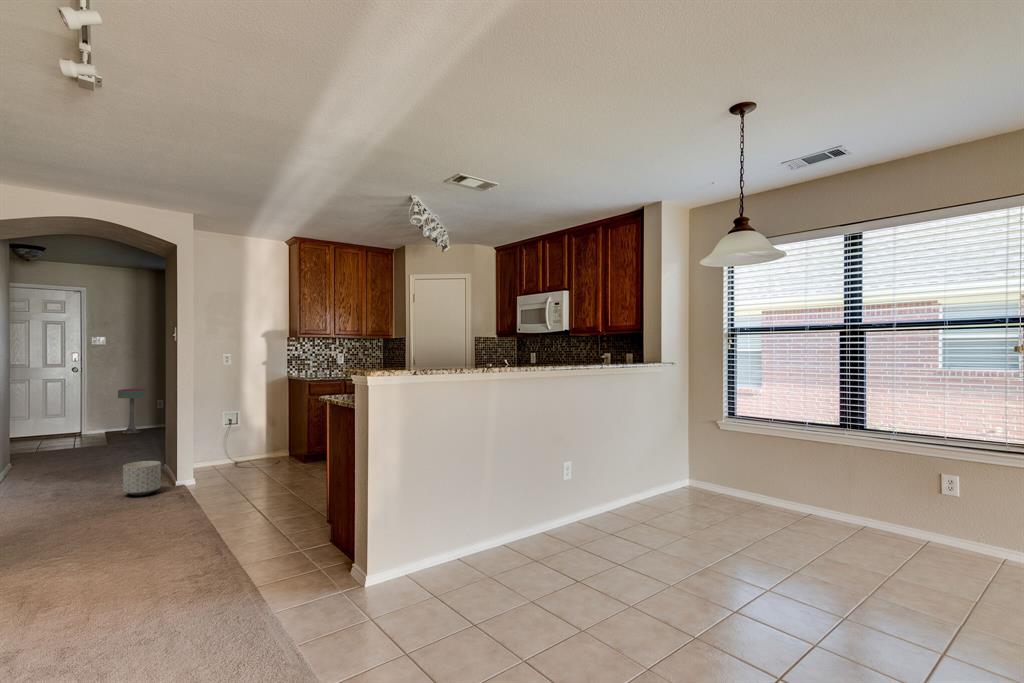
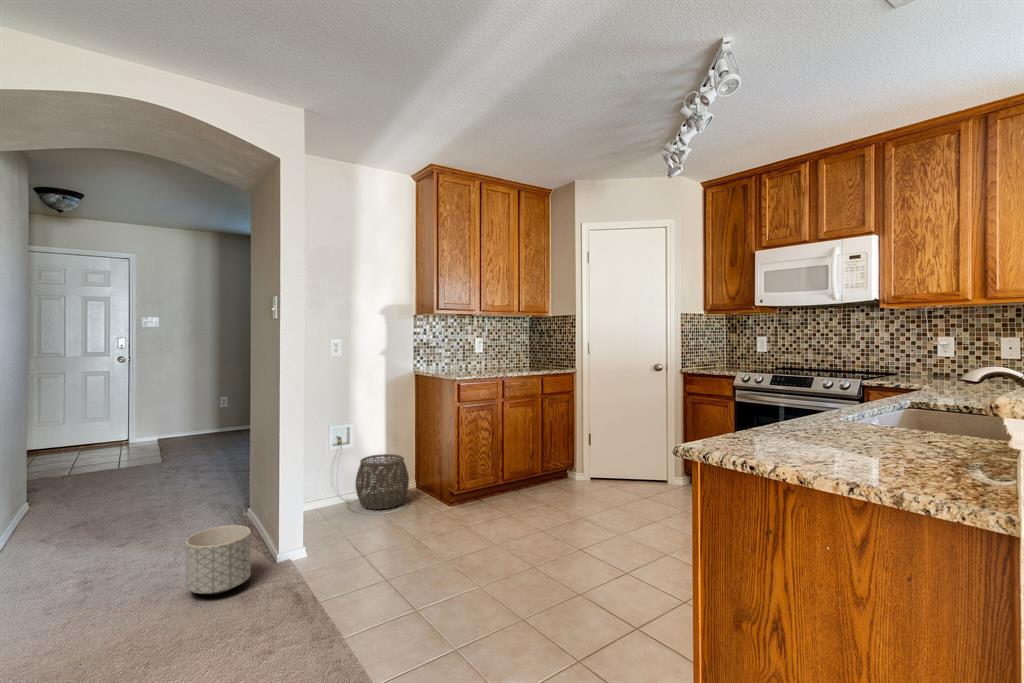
bar stool: present [118,389,146,434] -> none [174,384,209,440]
woven basket: none [239,432,278,466] -> present [355,454,409,509]

